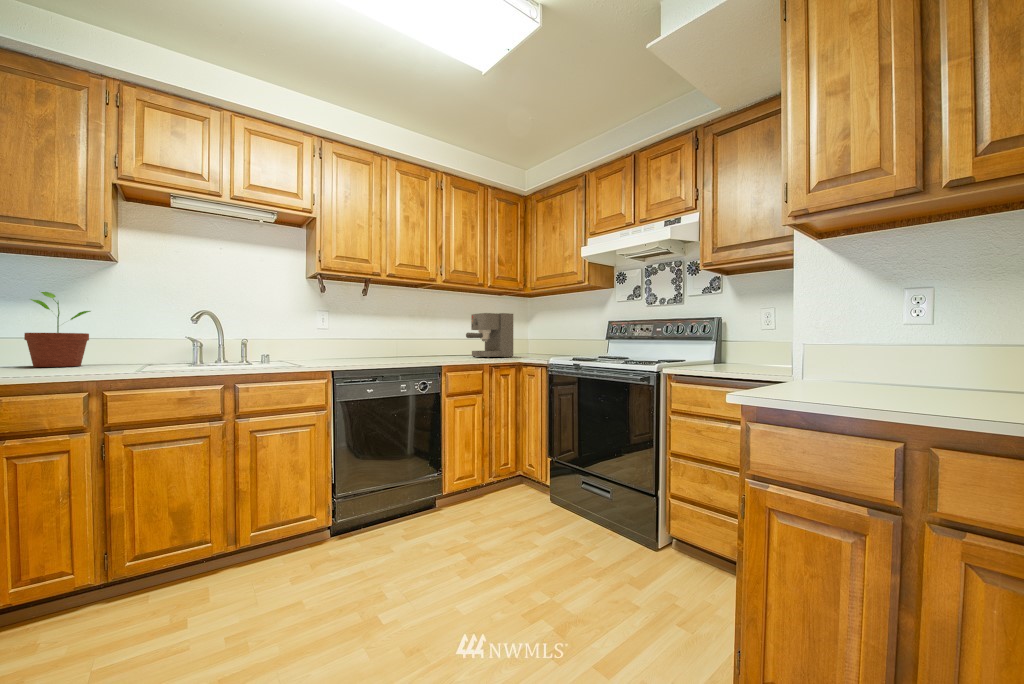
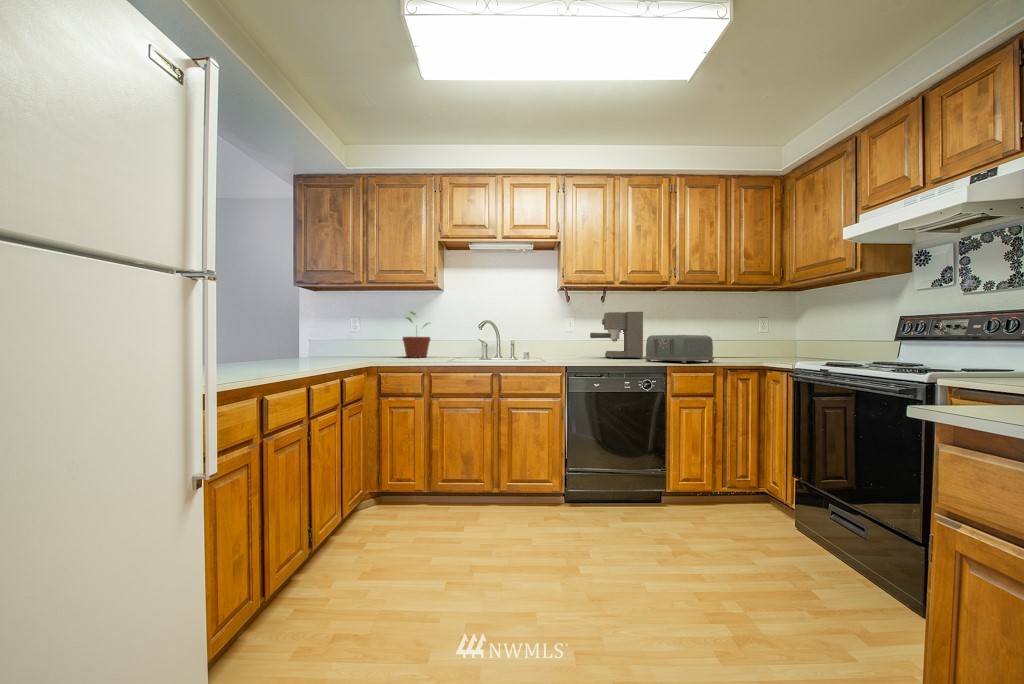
coffee maker: present [466,313,513,358] -> present [590,312,643,358]
toaster: none [416,334,479,362] -> present [645,335,714,363]

